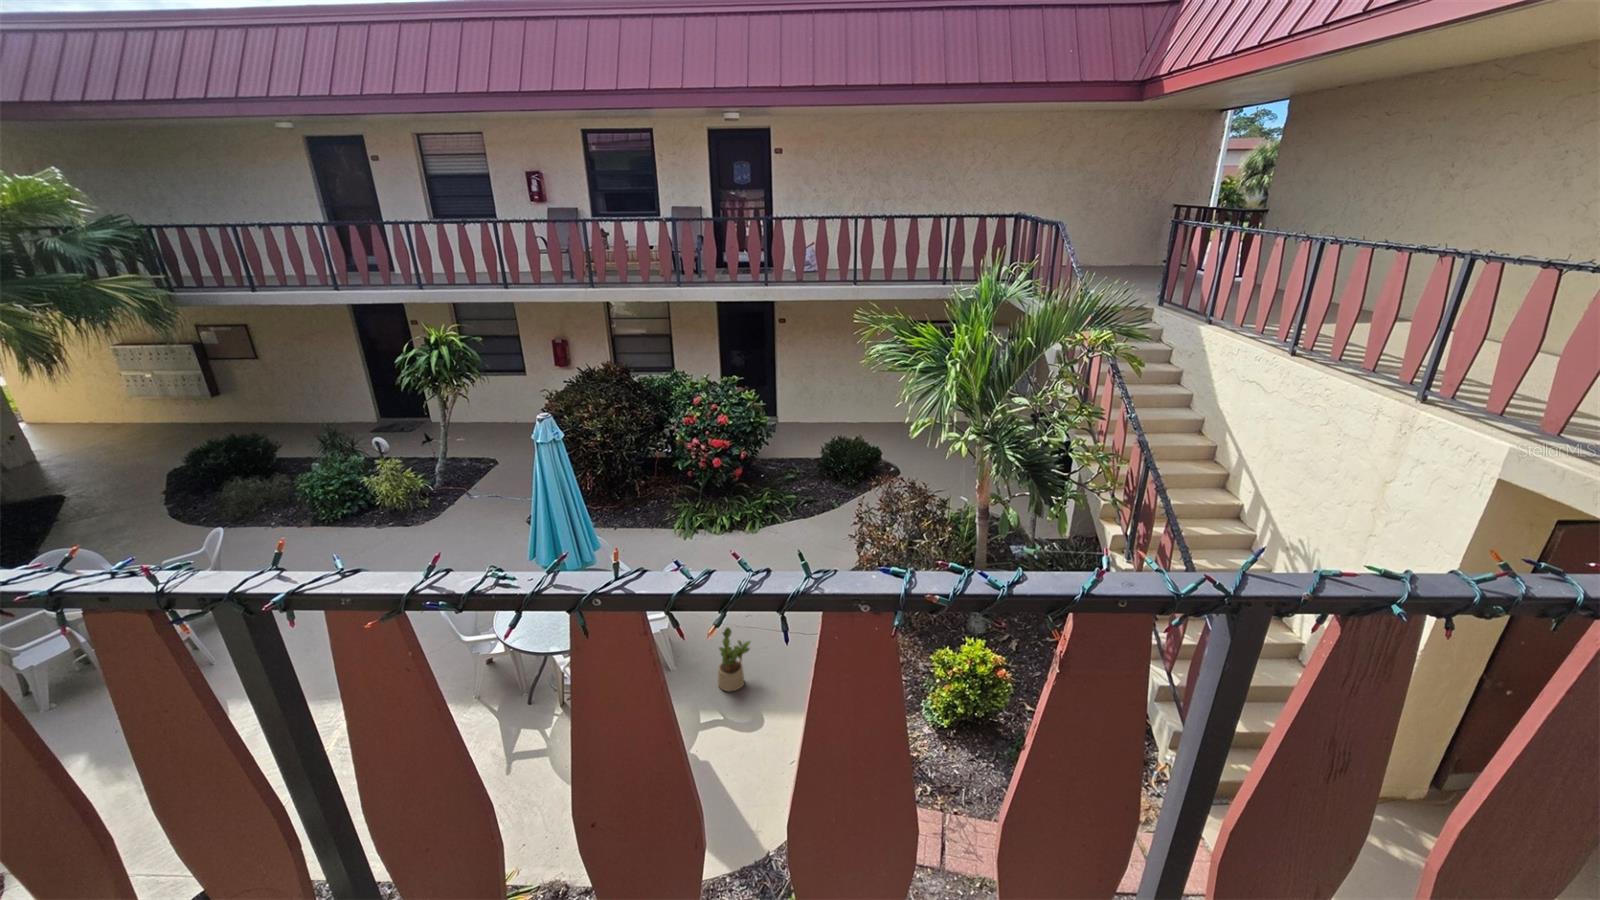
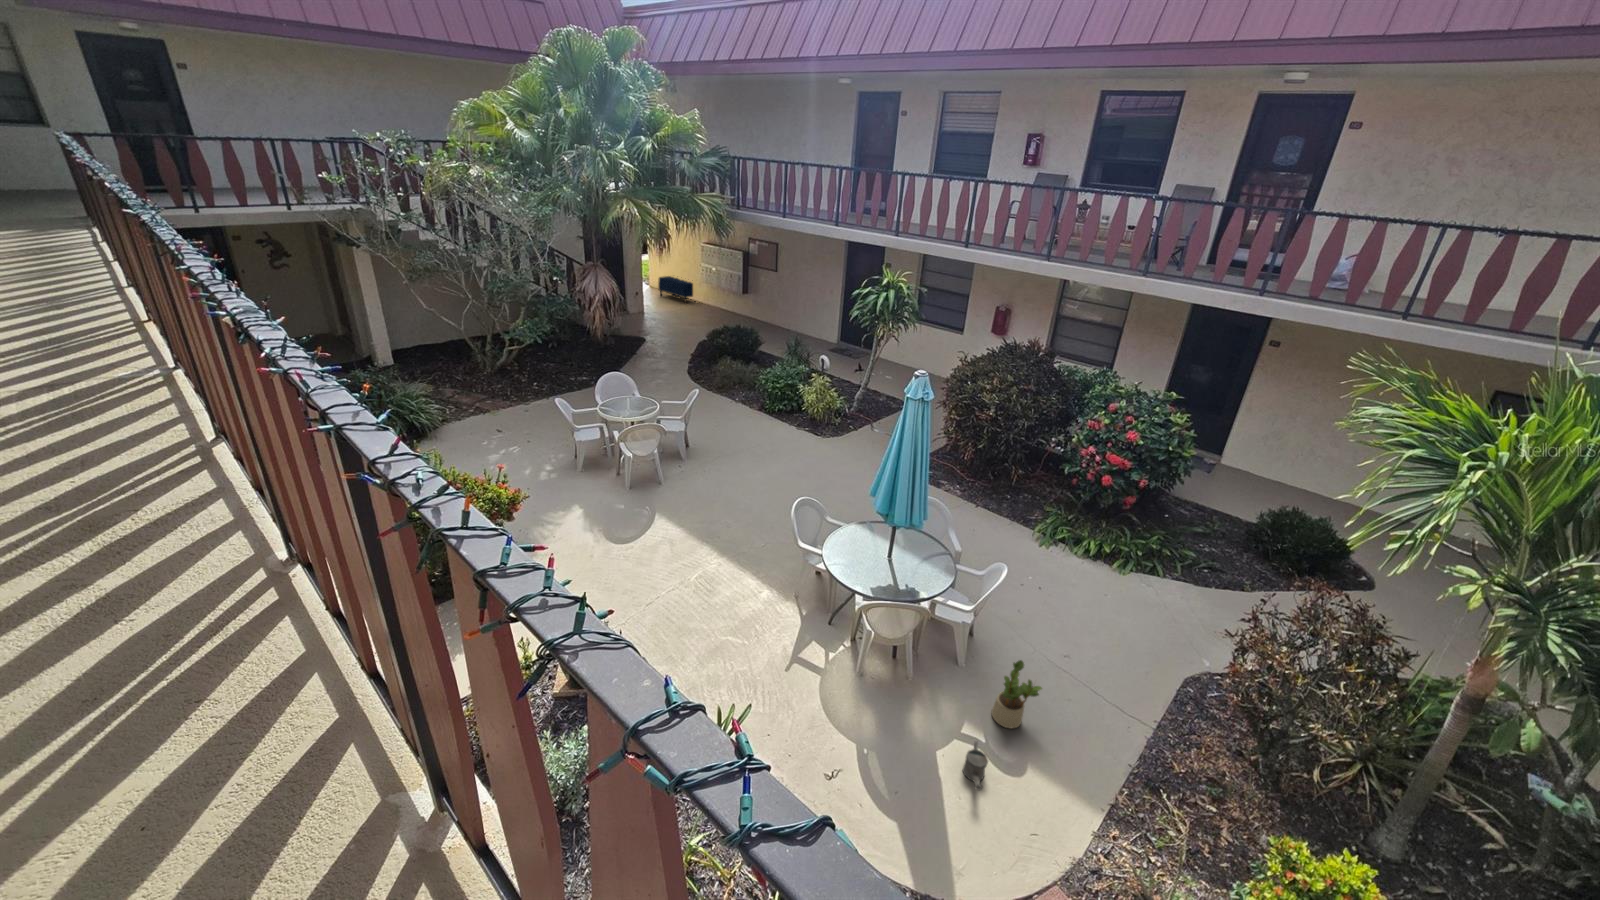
bench: none [38,397,131,431] -> present [658,276,693,303]
watering can: none [719,712,745,747] -> present [963,742,988,790]

